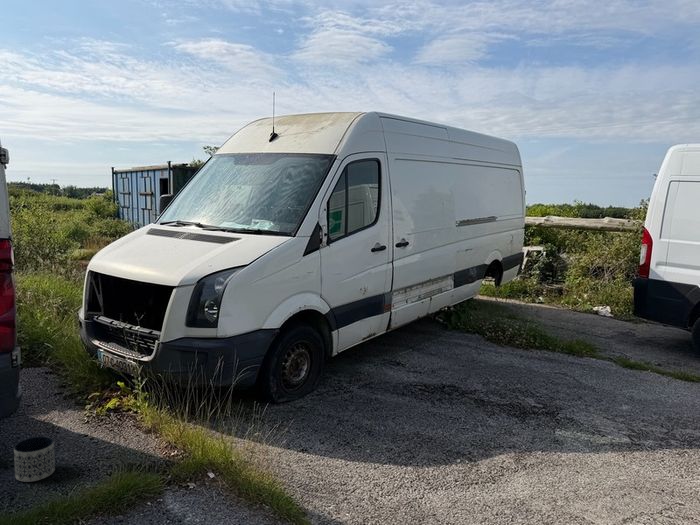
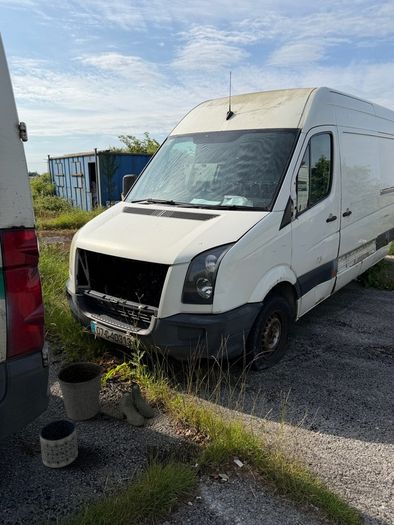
bucket: none [44,386,99,445] -> present [56,362,104,420]
boots: none [110,409,147,450] -> present [119,384,154,426]

